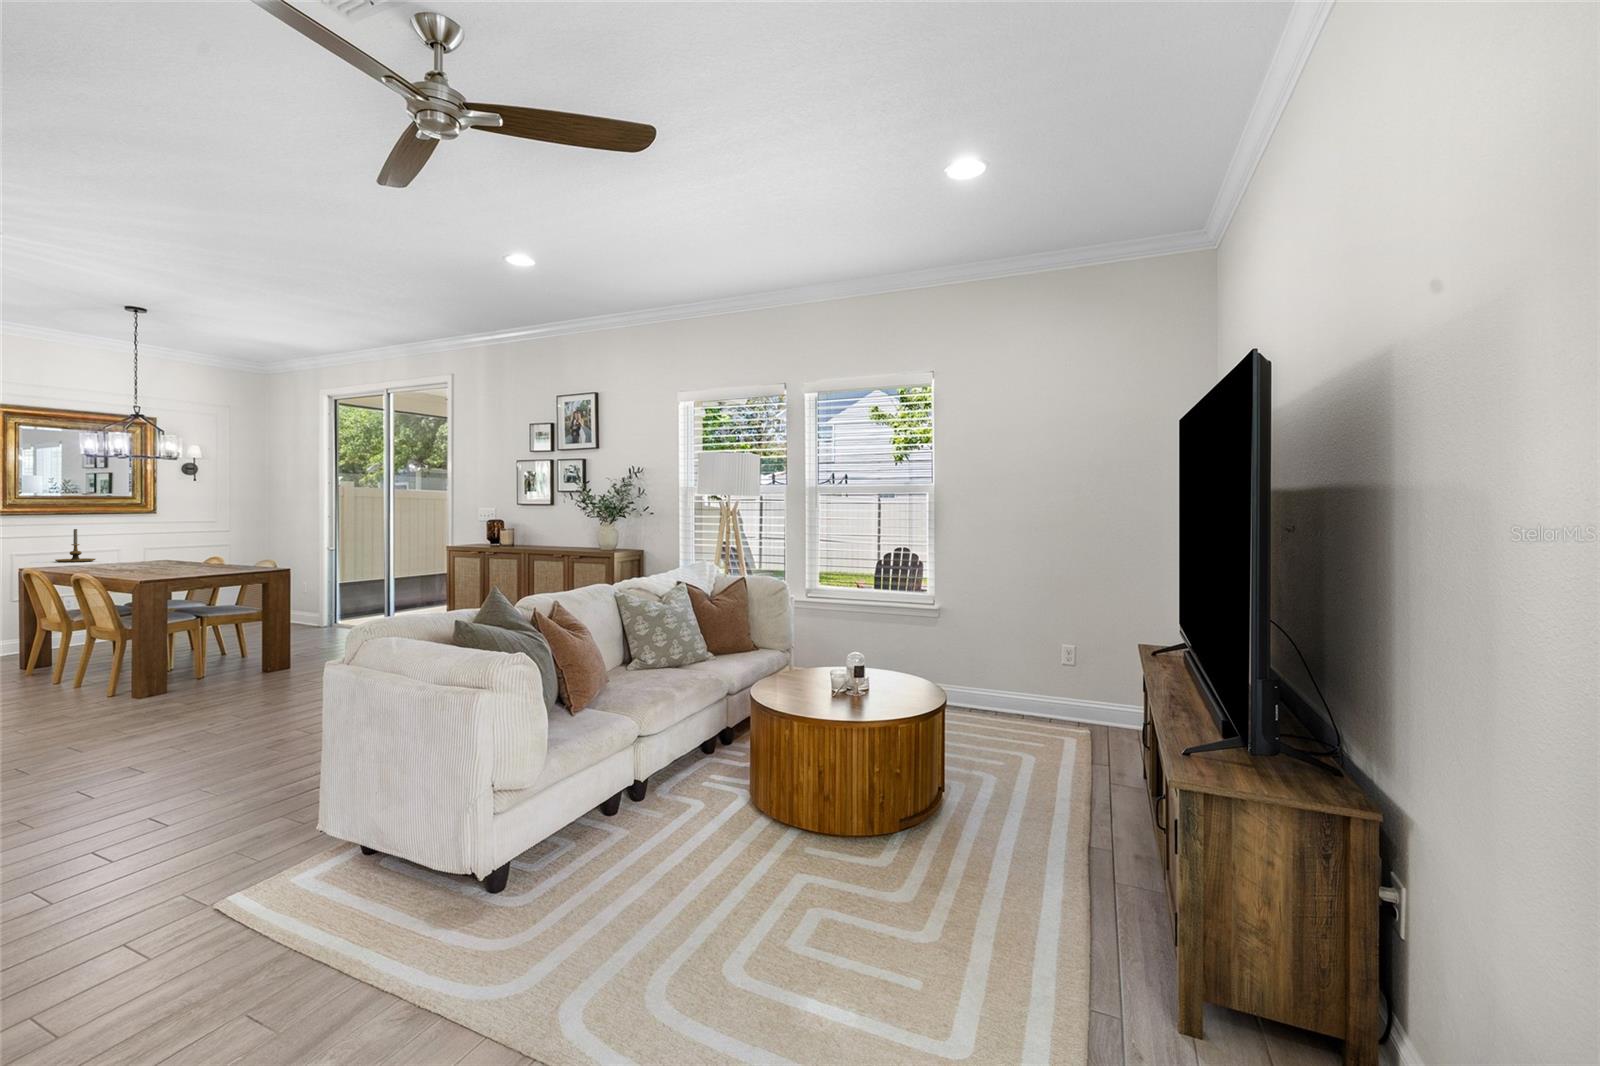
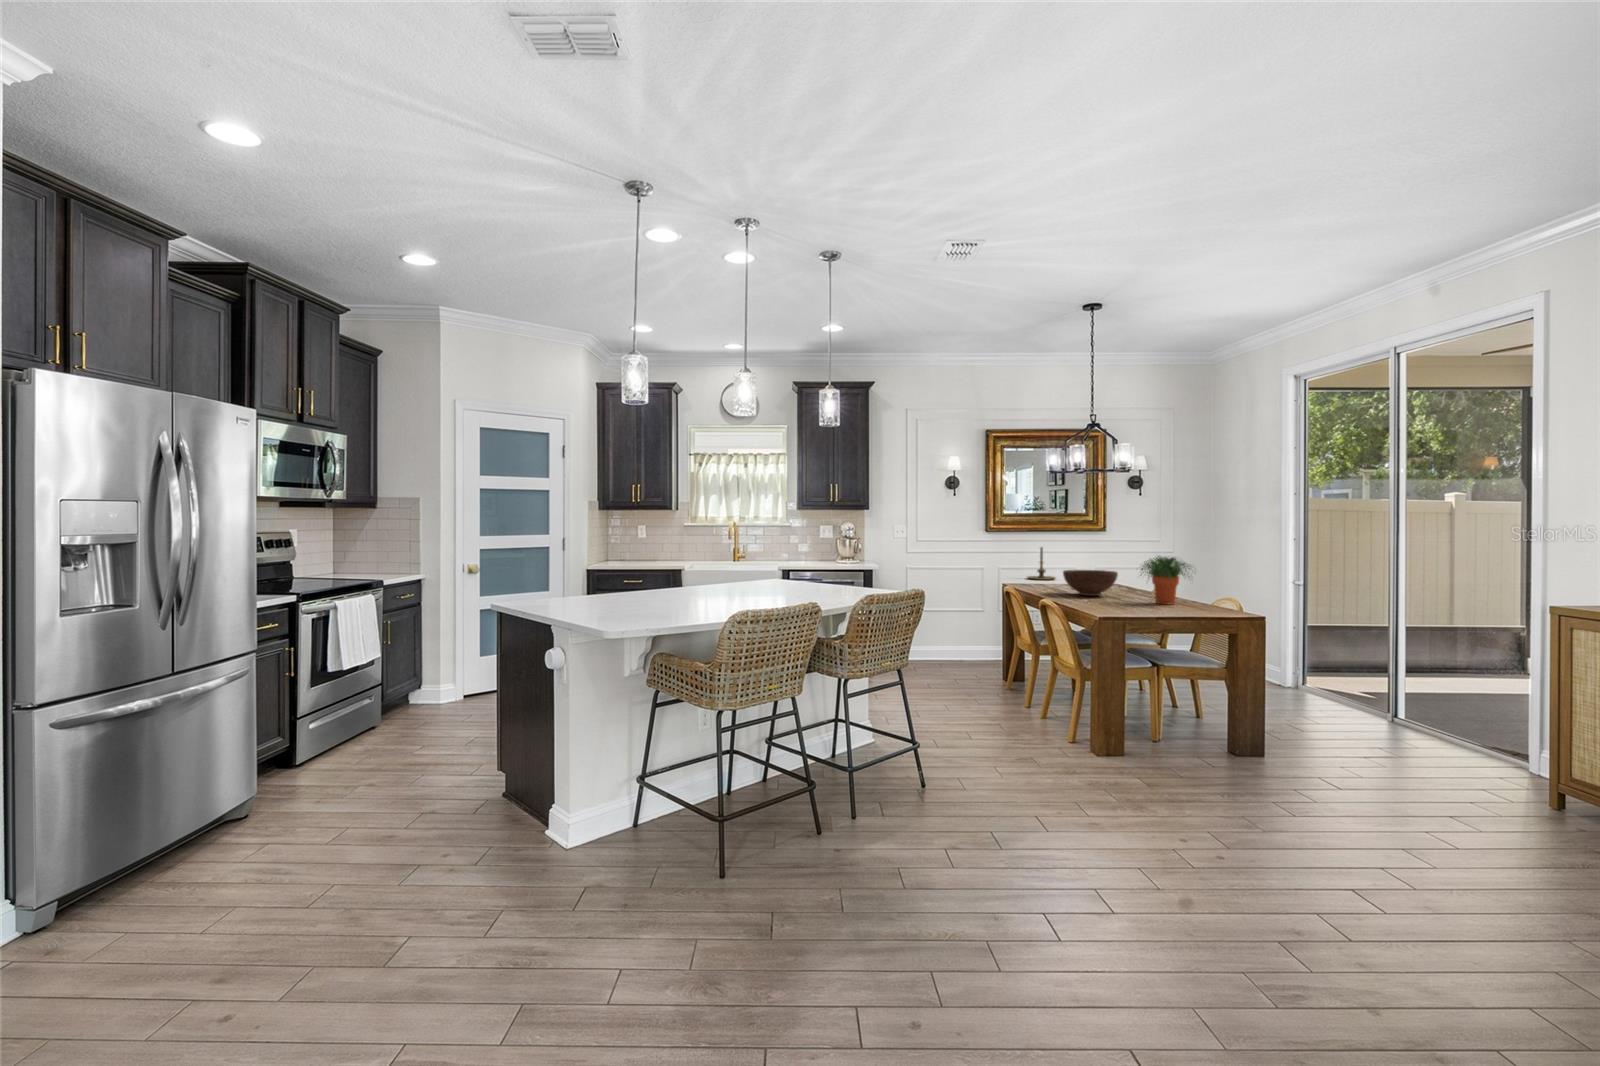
potted plant: none [181,531,241,570] -> present [1140,556,1190,605]
fruit bowl: none [101,547,165,569] -> present [1063,570,1118,596]

